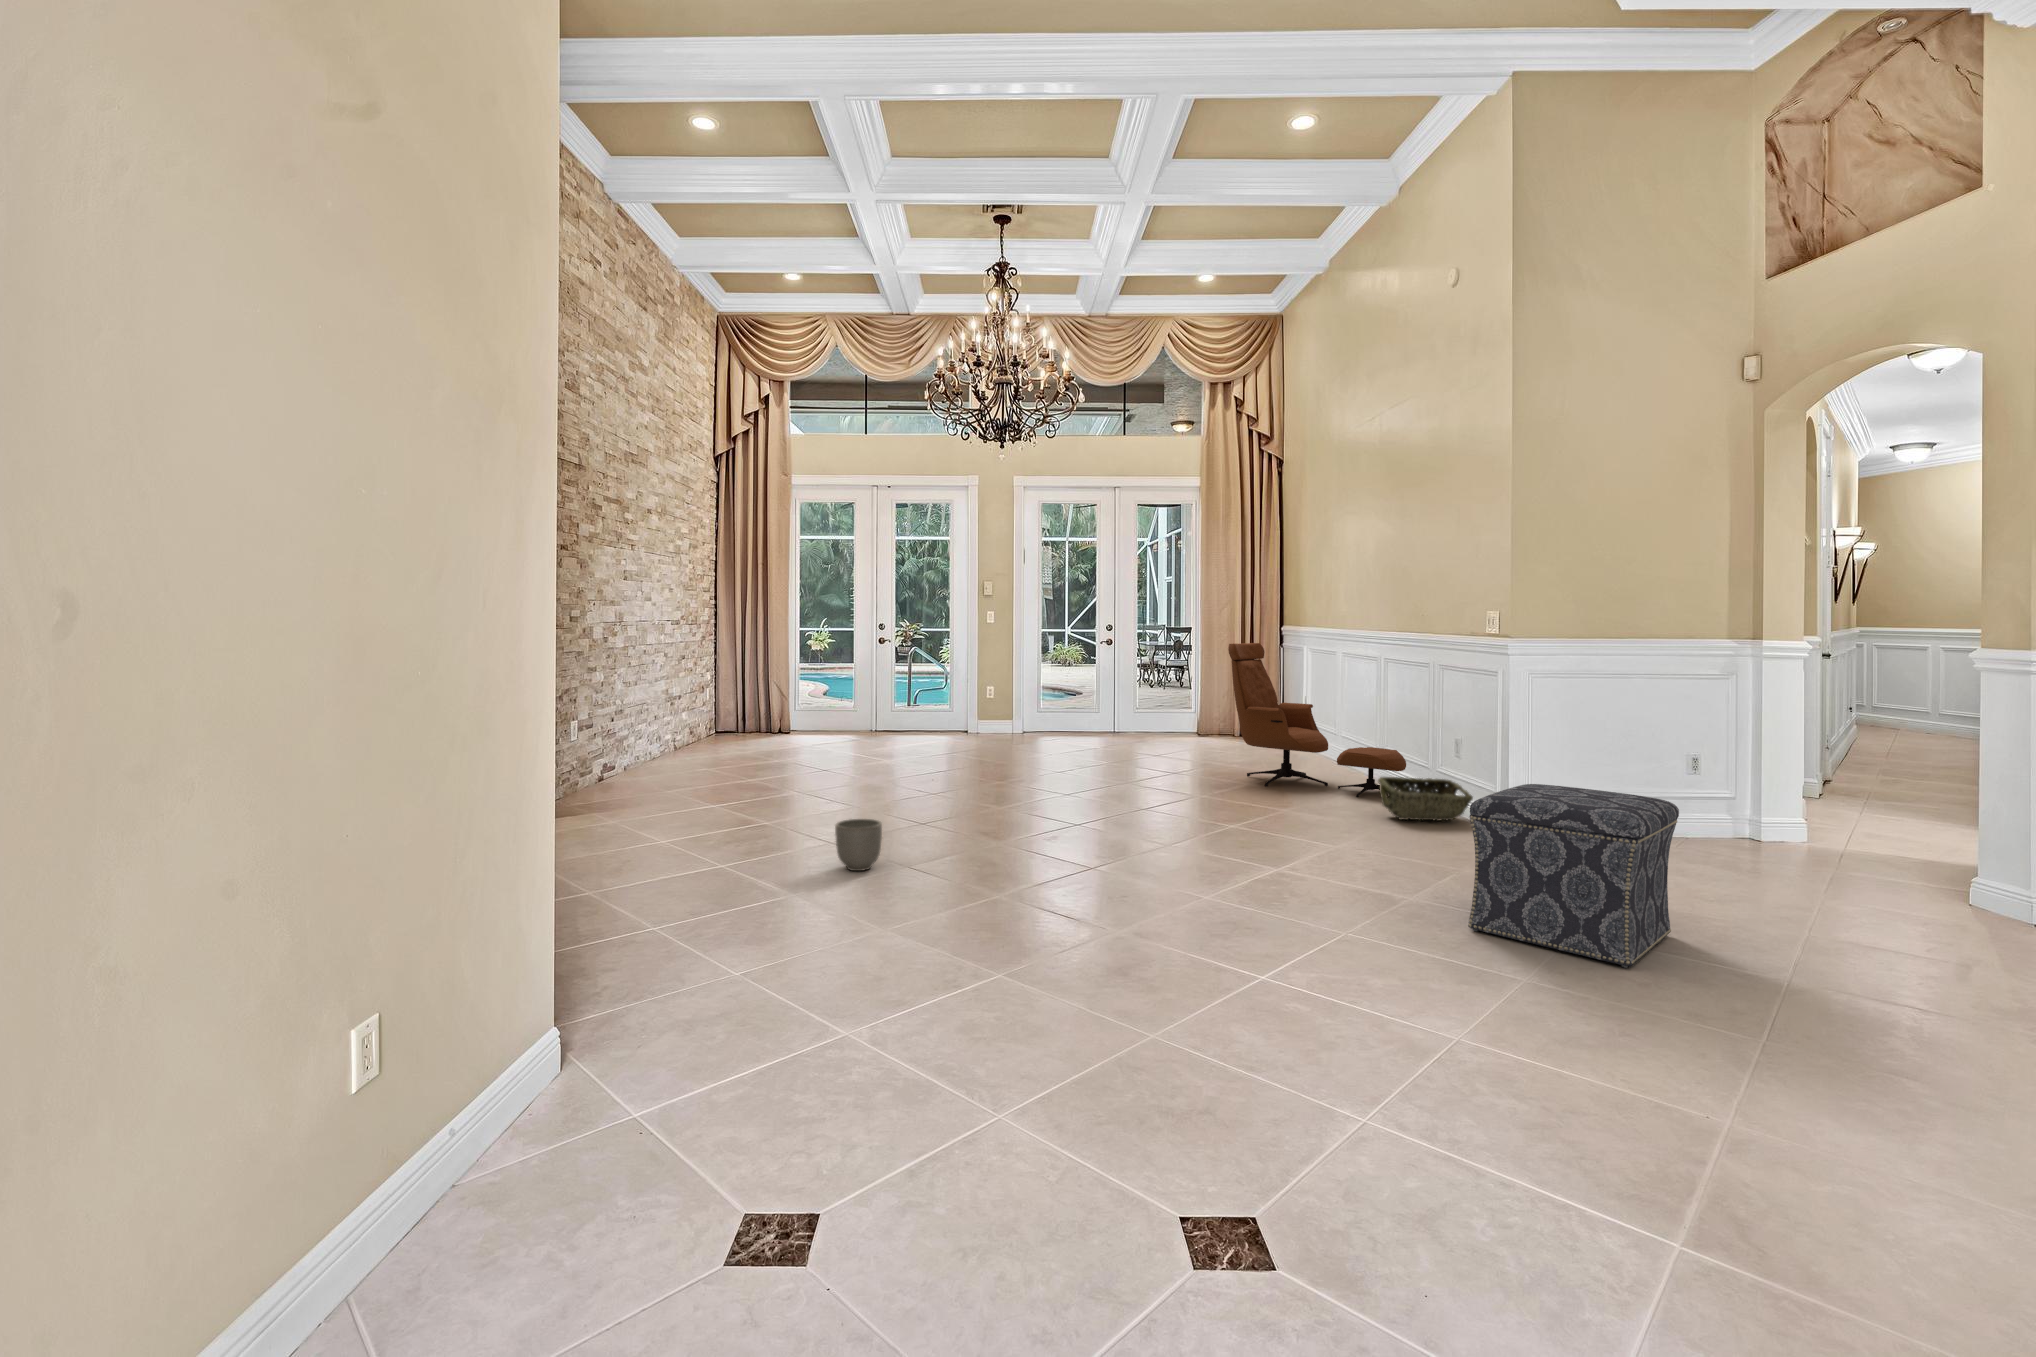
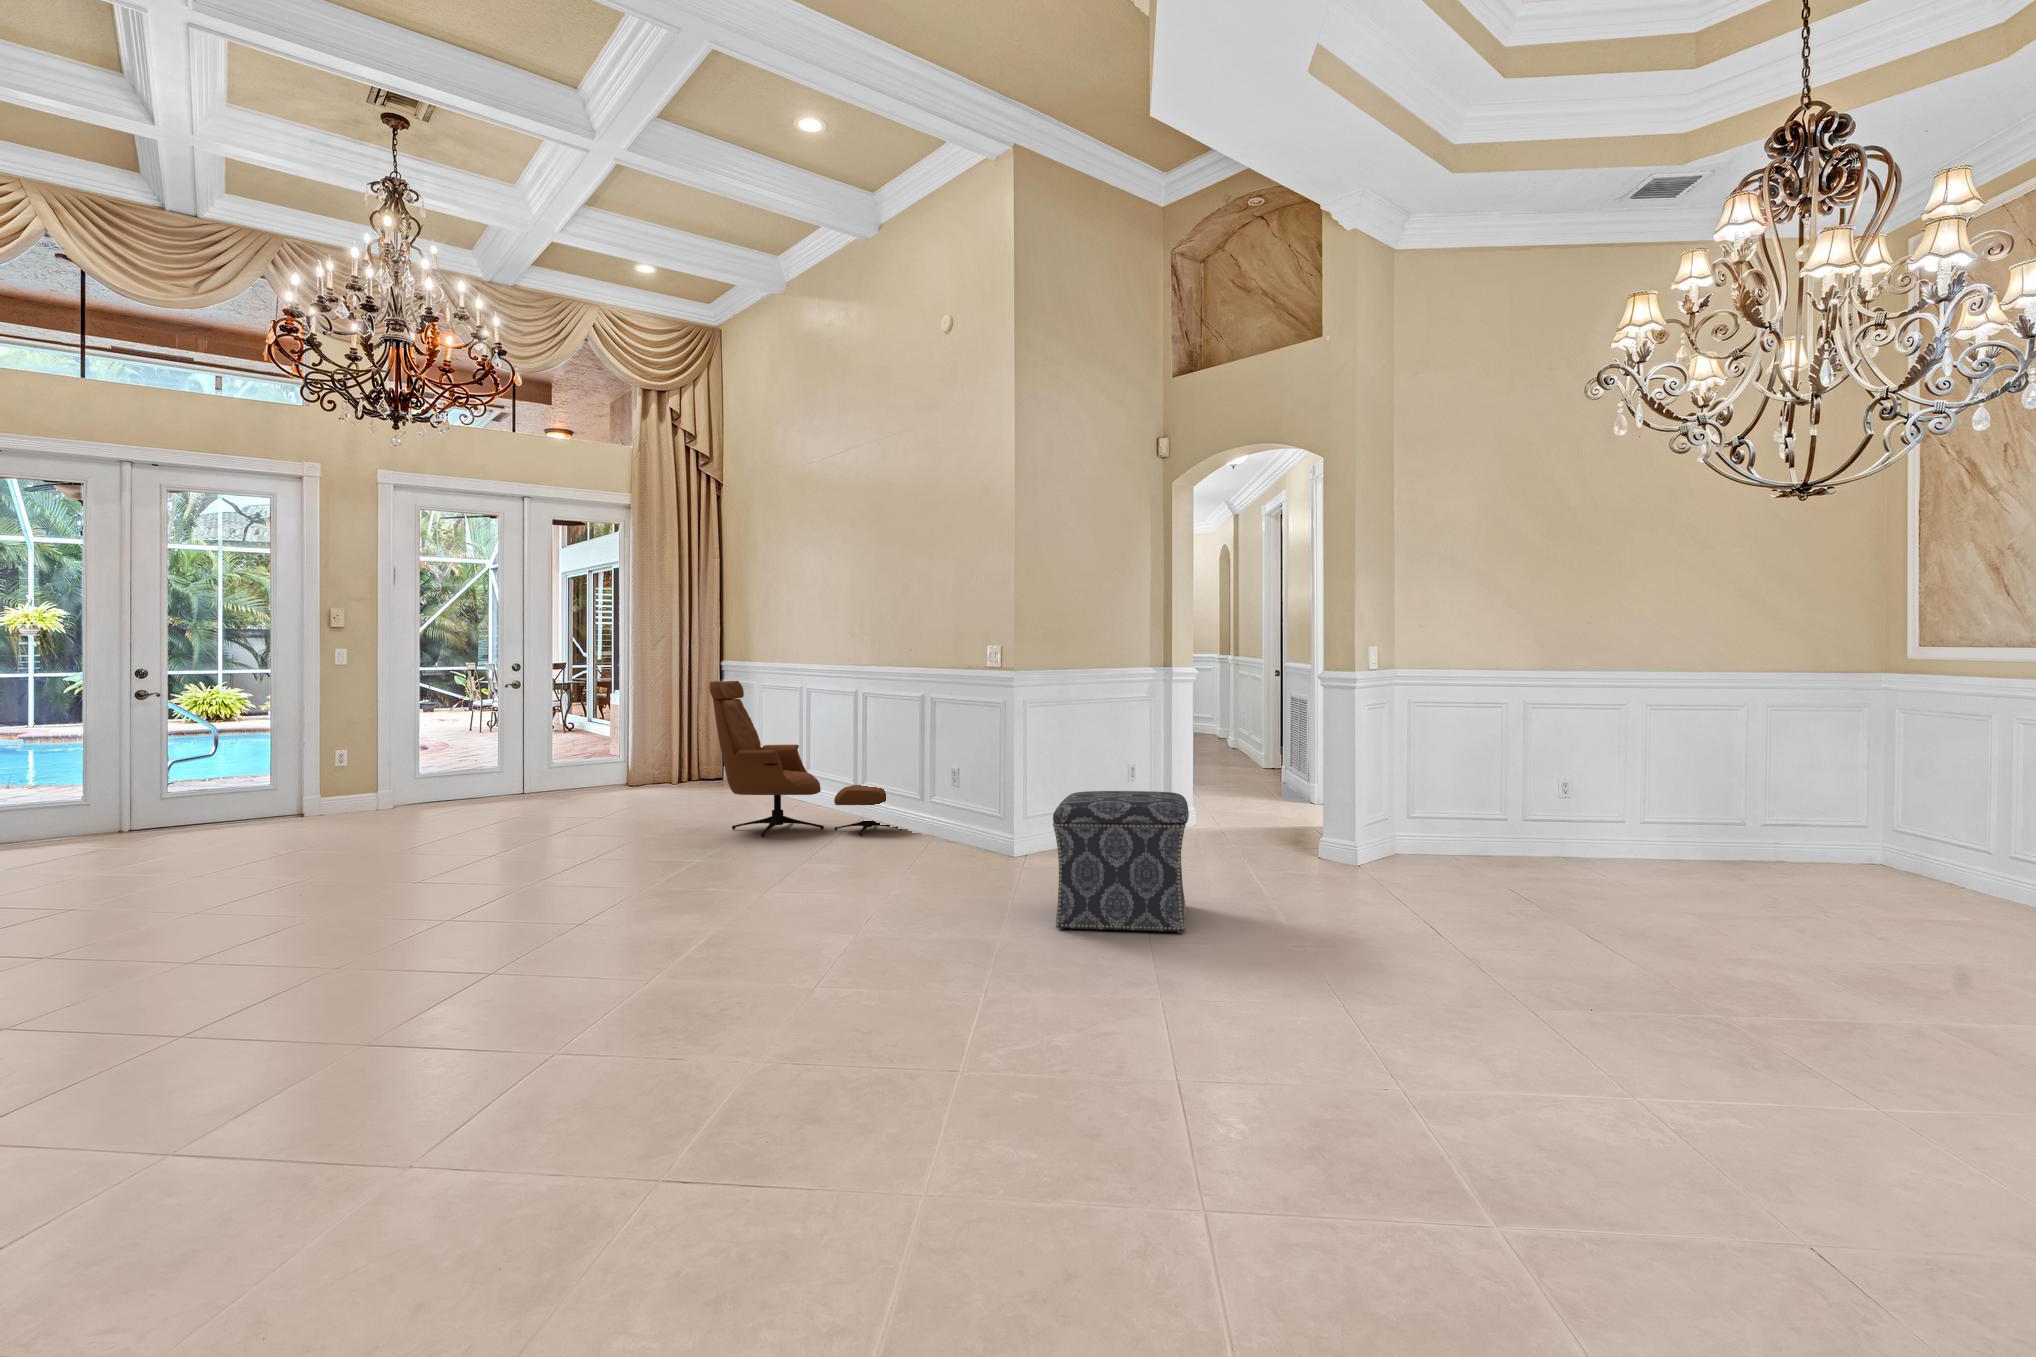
woven basket: present [1378,777,1473,821] -> none [893,807,978,850]
planter: present [835,819,882,871] -> none [265,934,349,1014]

